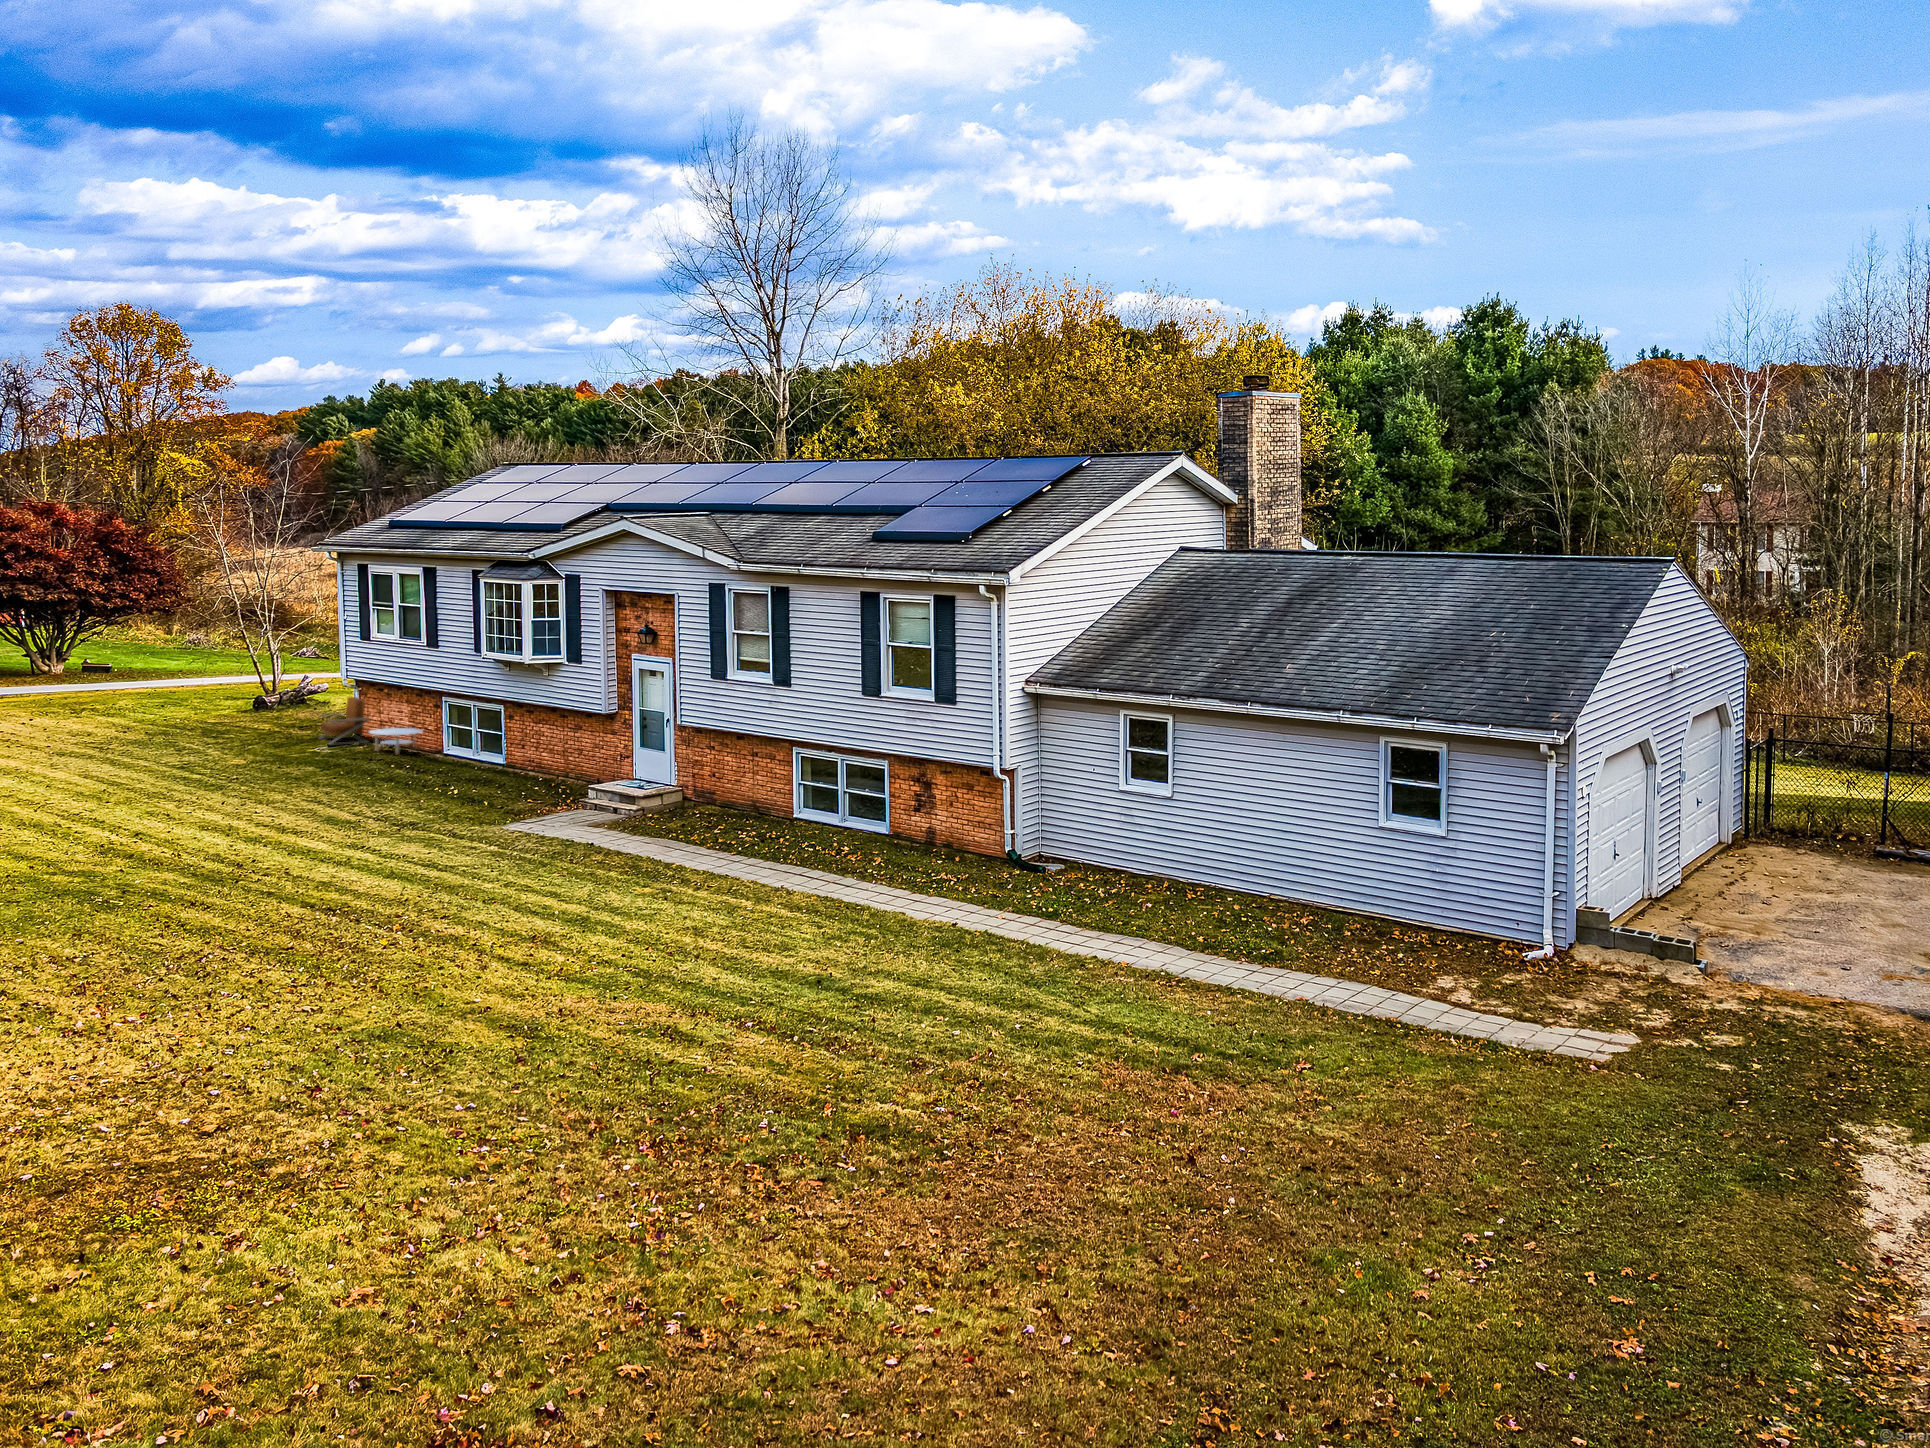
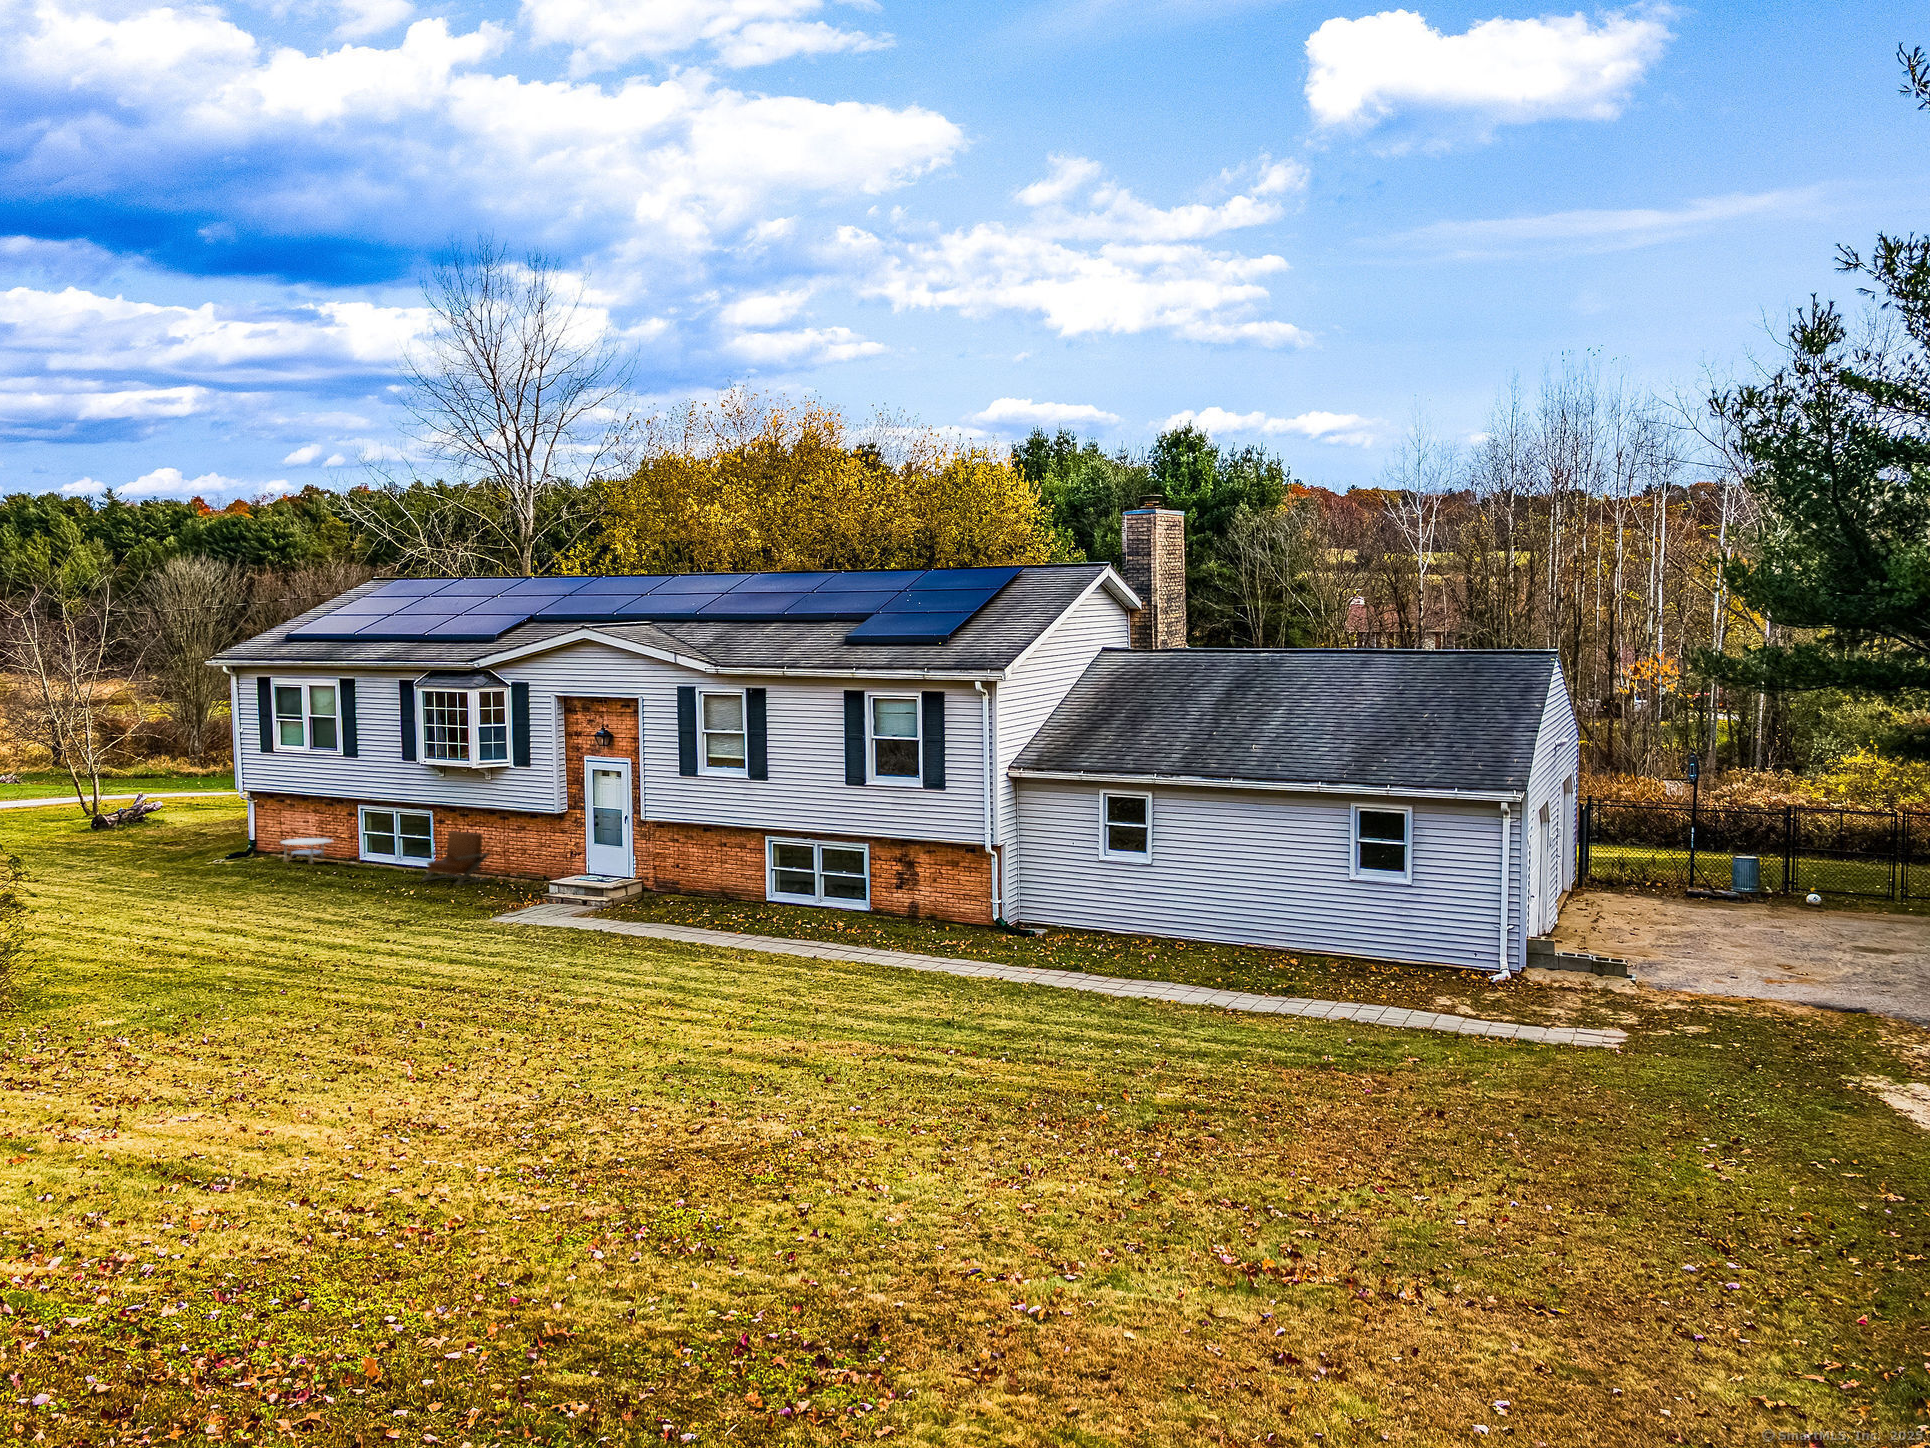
lounge chair: present [319,697,370,745] -> present [422,831,489,885]

